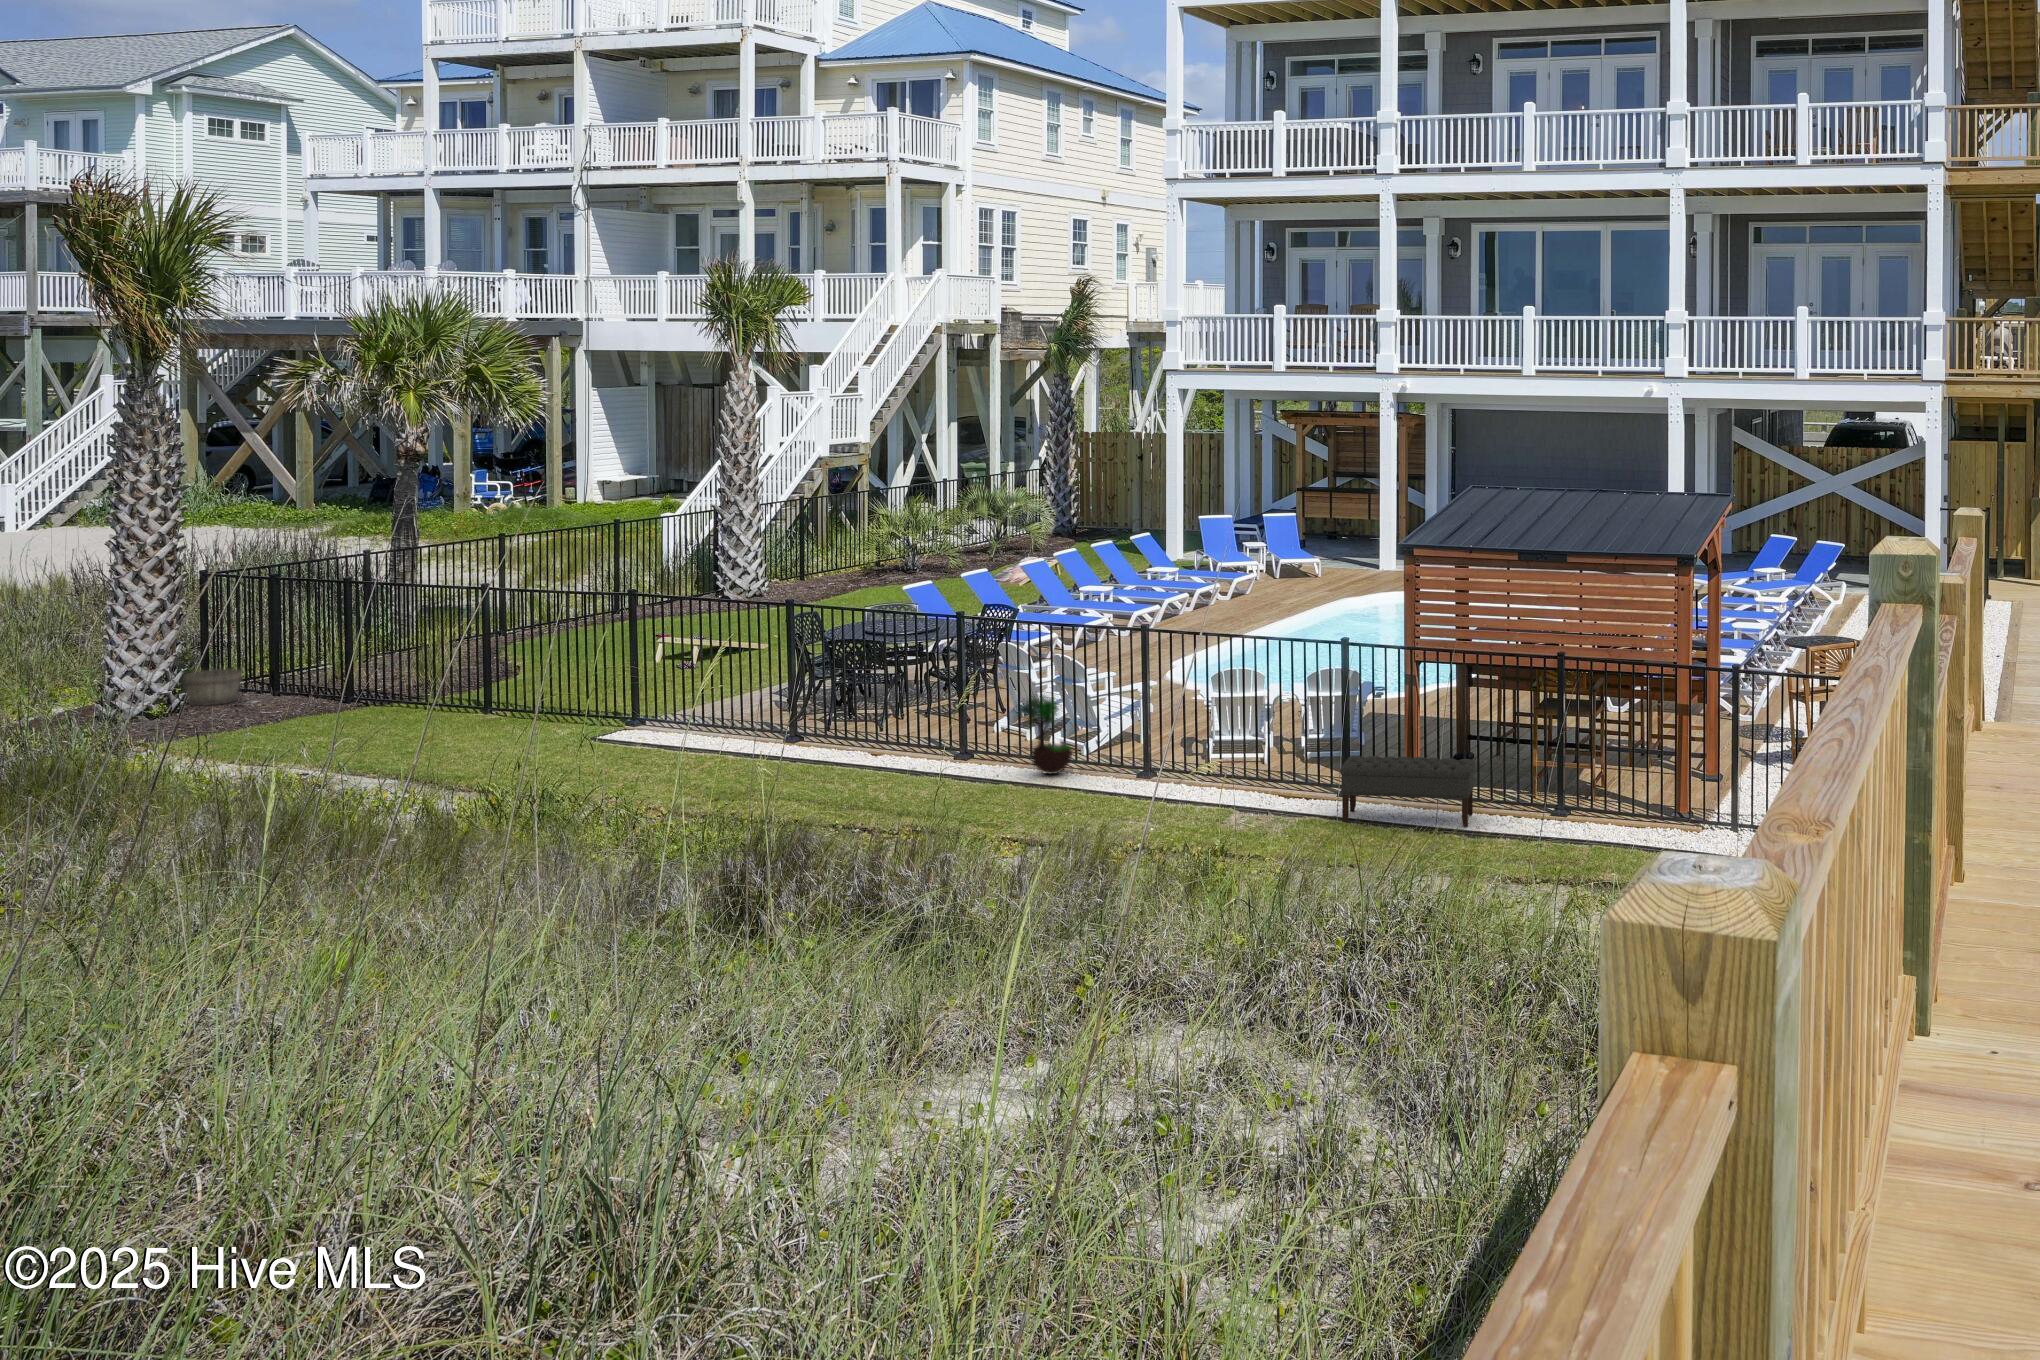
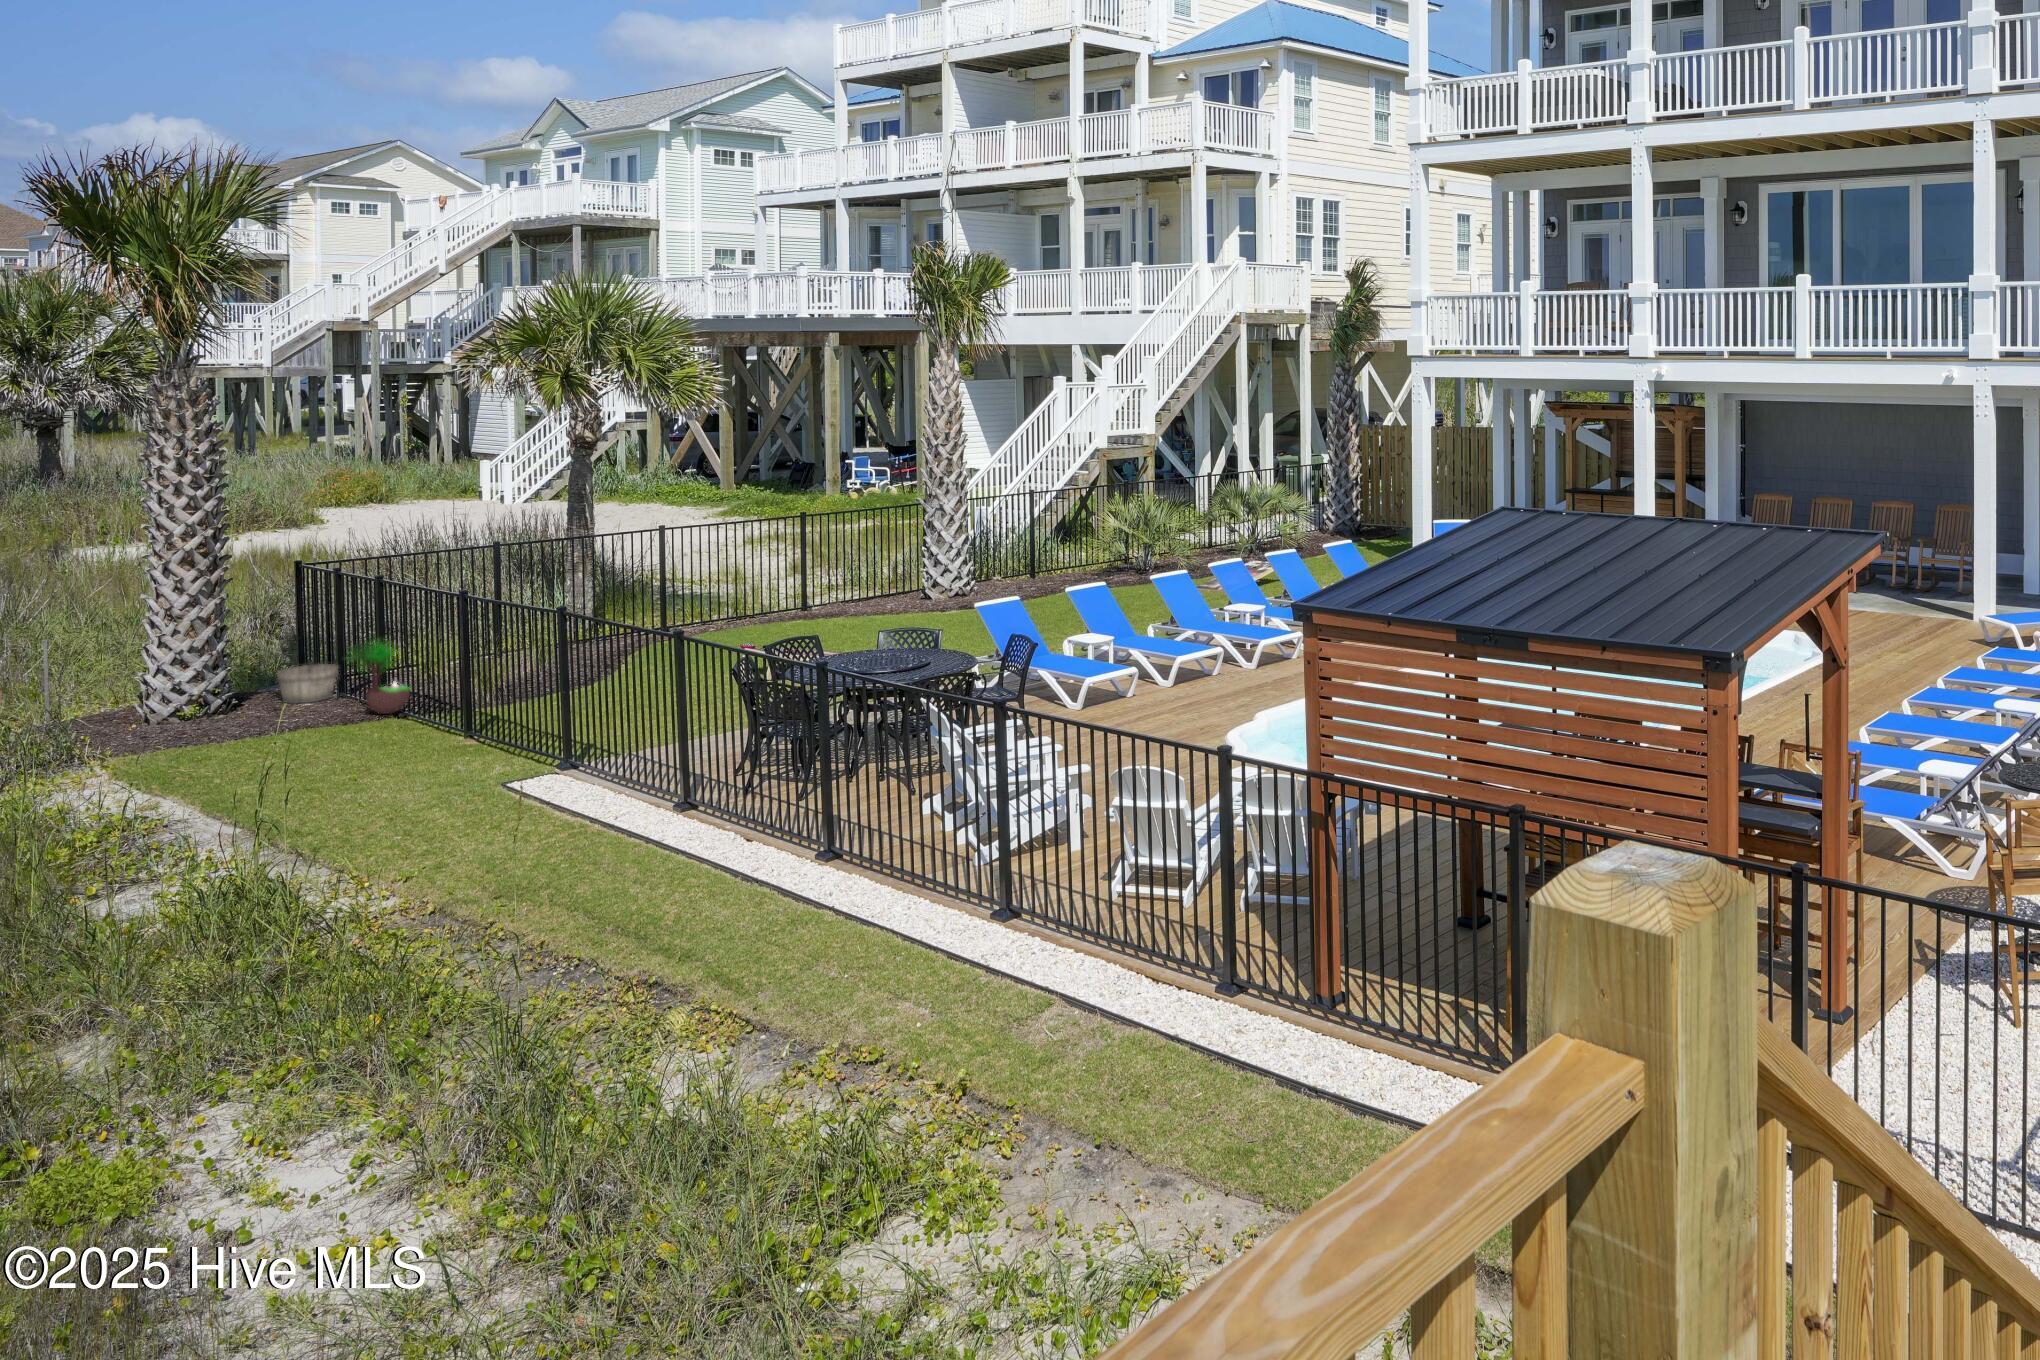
potted tree: present [1016,693,1072,774] -> present [347,639,410,714]
bench: present [1340,756,1475,827] -> none [1196,920,1407,1063]

